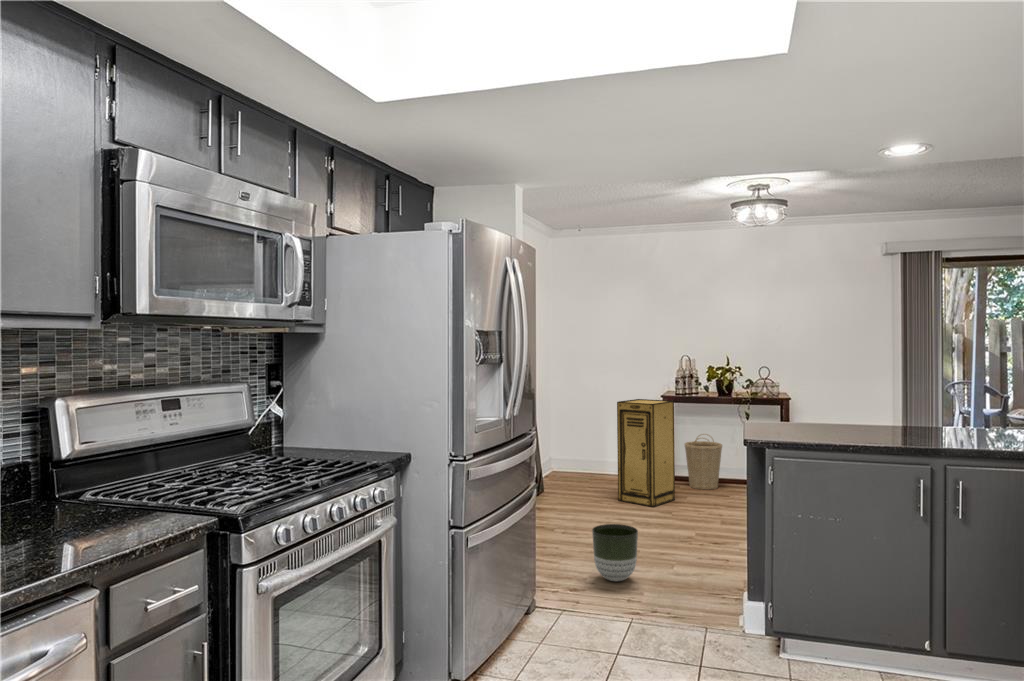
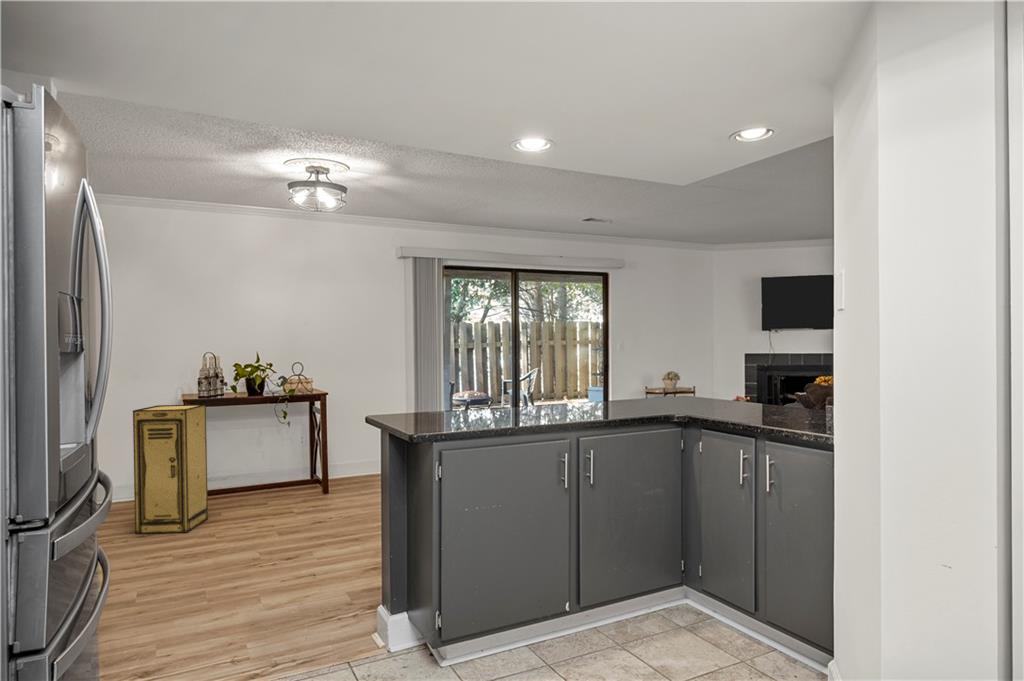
basket: present [685,434,722,490] -> none [208,439,252,502]
planter: present [592,524,638,581] -> none [161,564,227,643]

